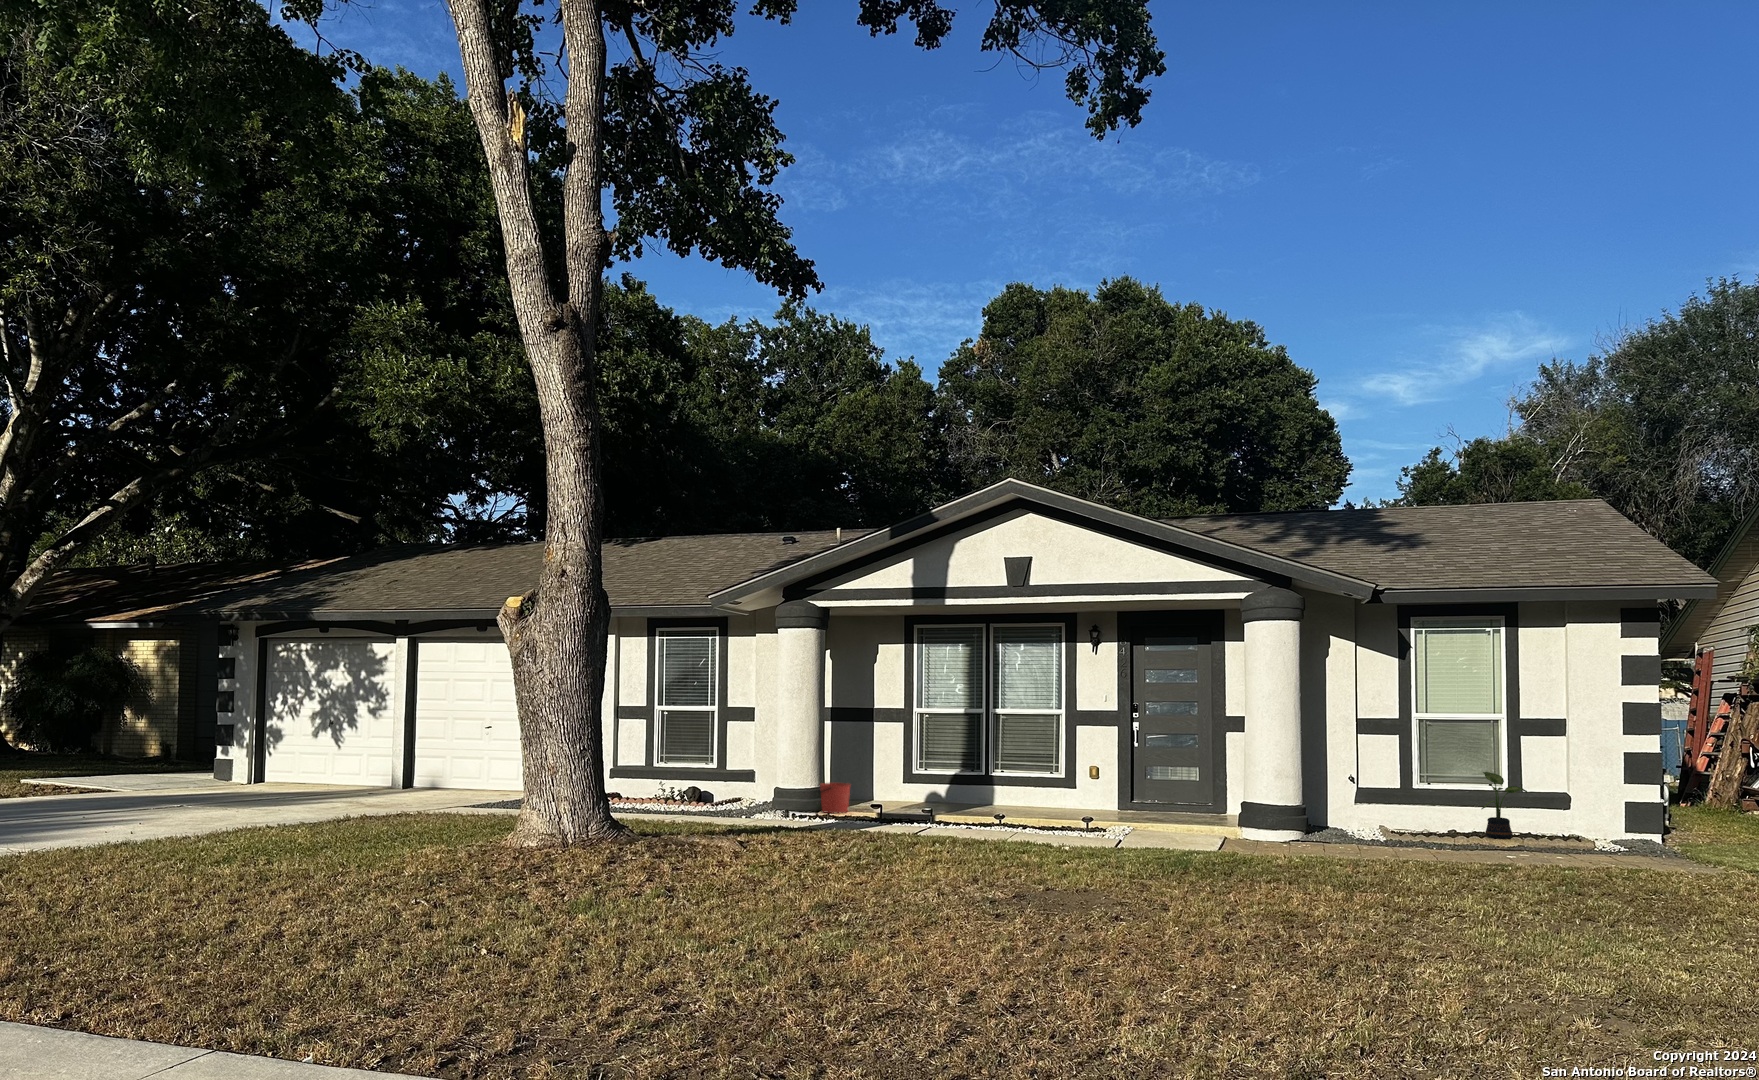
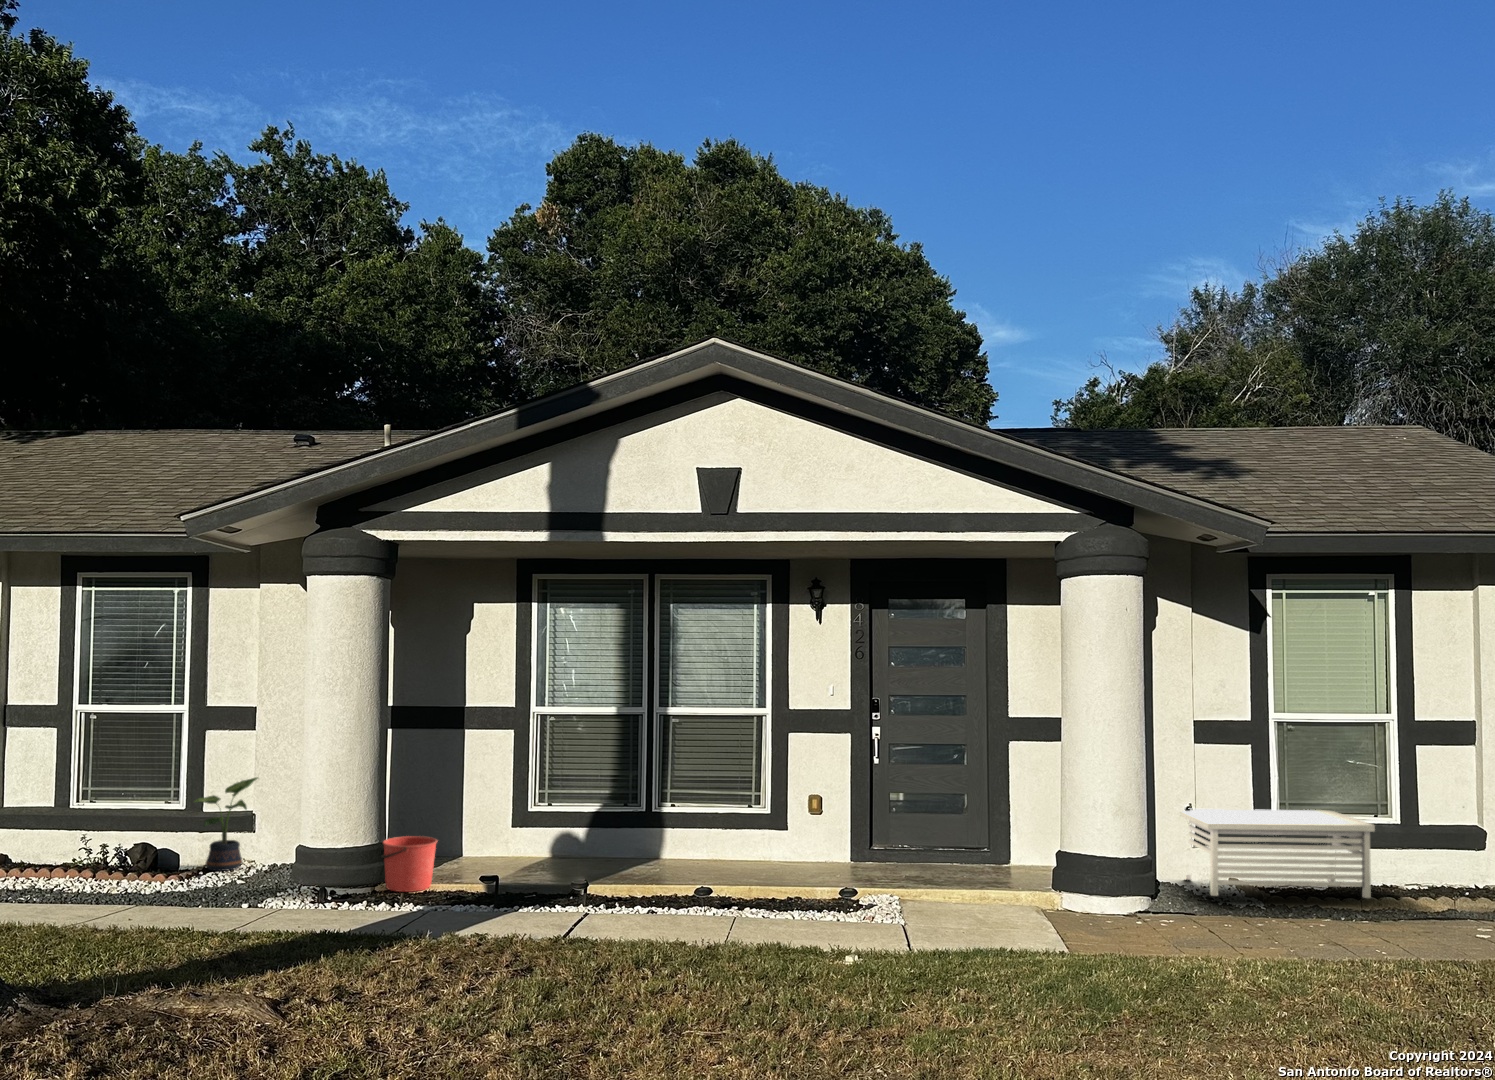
potted plant: present [1482,772,1527,839] -> present [194,777,258,871]
storage bench: none [1336,779,1459,840] -> present [1182,808,1375,898]

